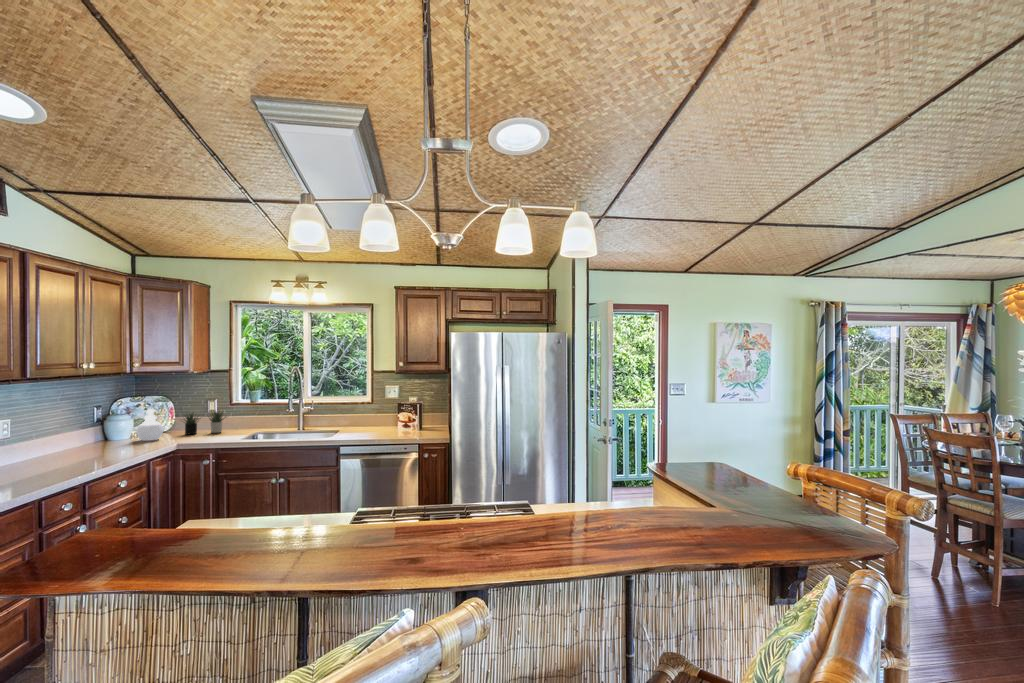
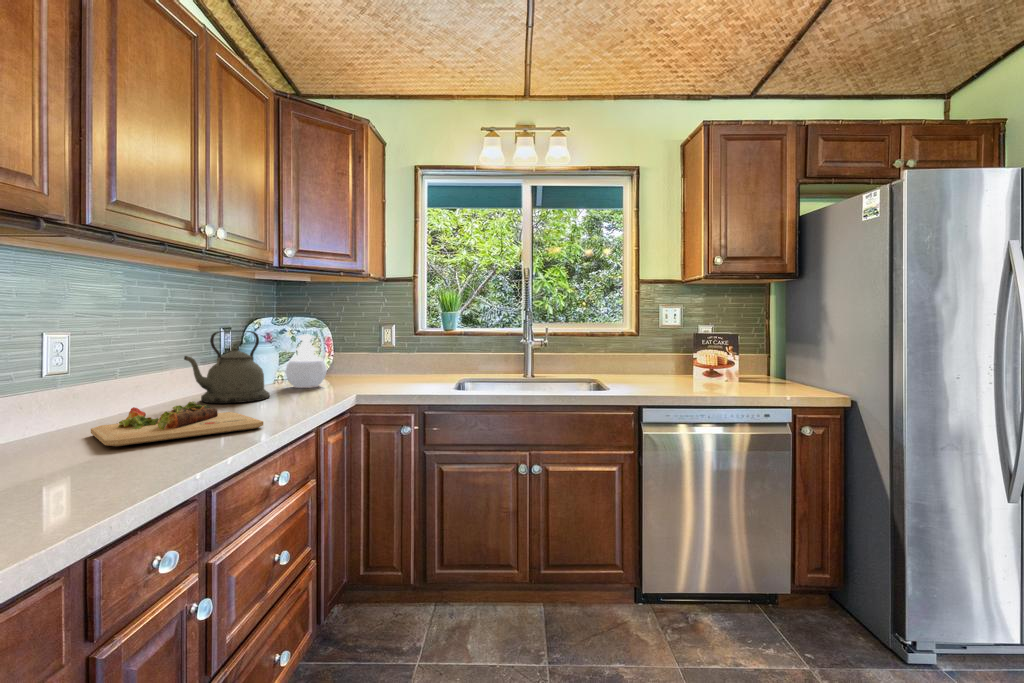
kettle: none [73,410,124,451] -> present [184,331,270,403]
succulent plant: present [184,411,226,434] -> none [344,338,419,379]
cutting board: none [26,449,115,469] -> present [91,402,263,446]

